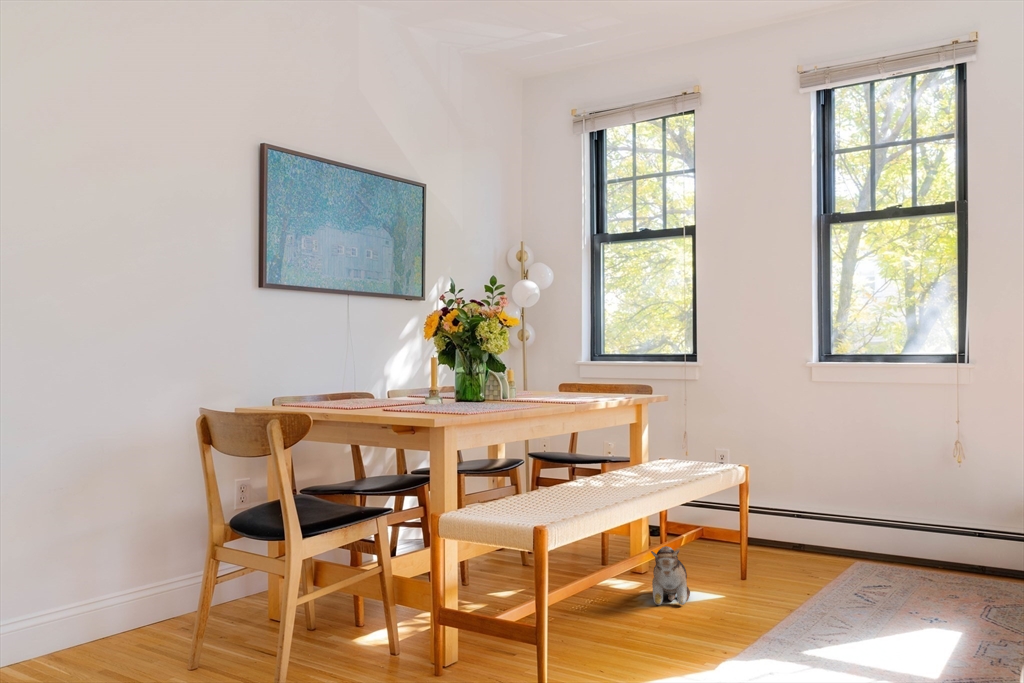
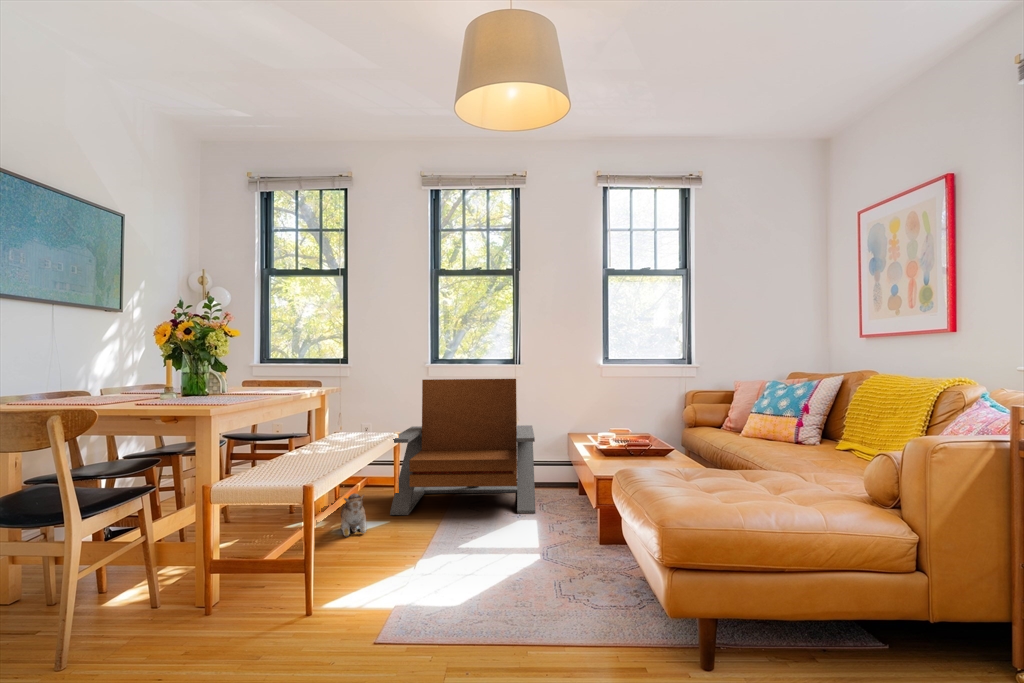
lounge chair: none [733,387,995,623] -> present [390,379,536,515]

